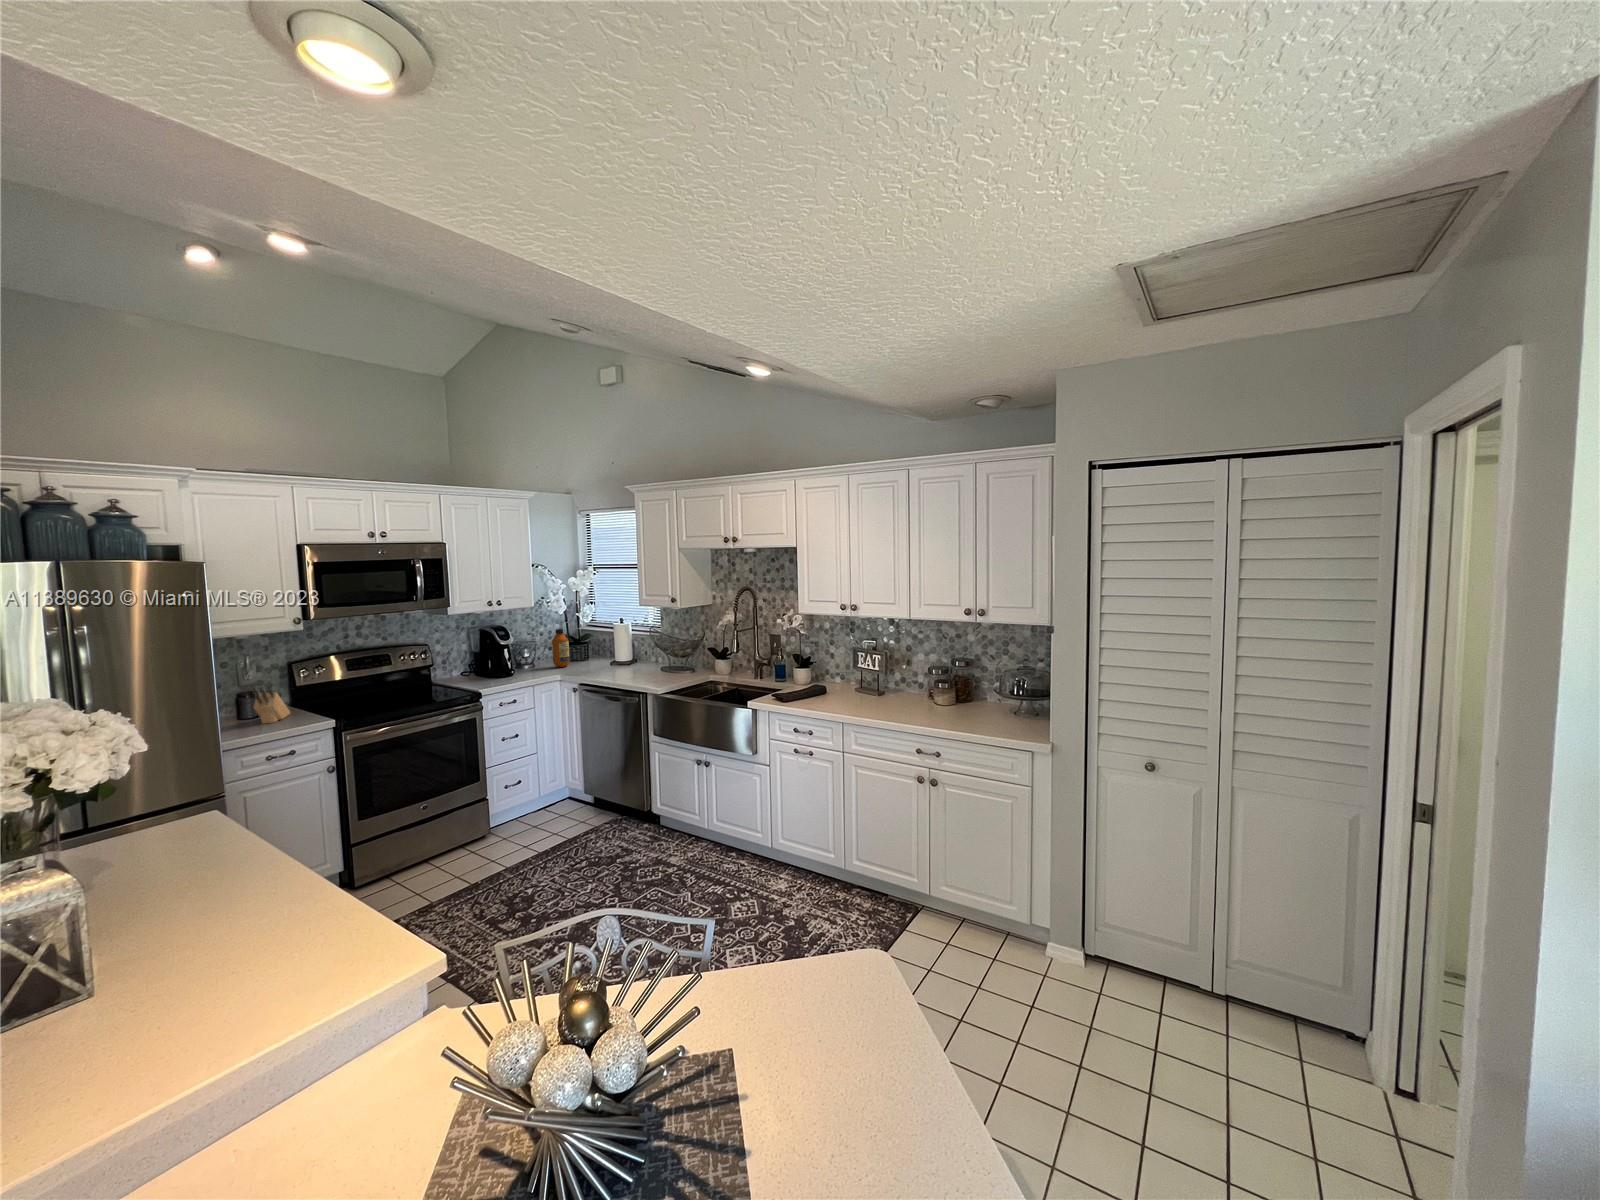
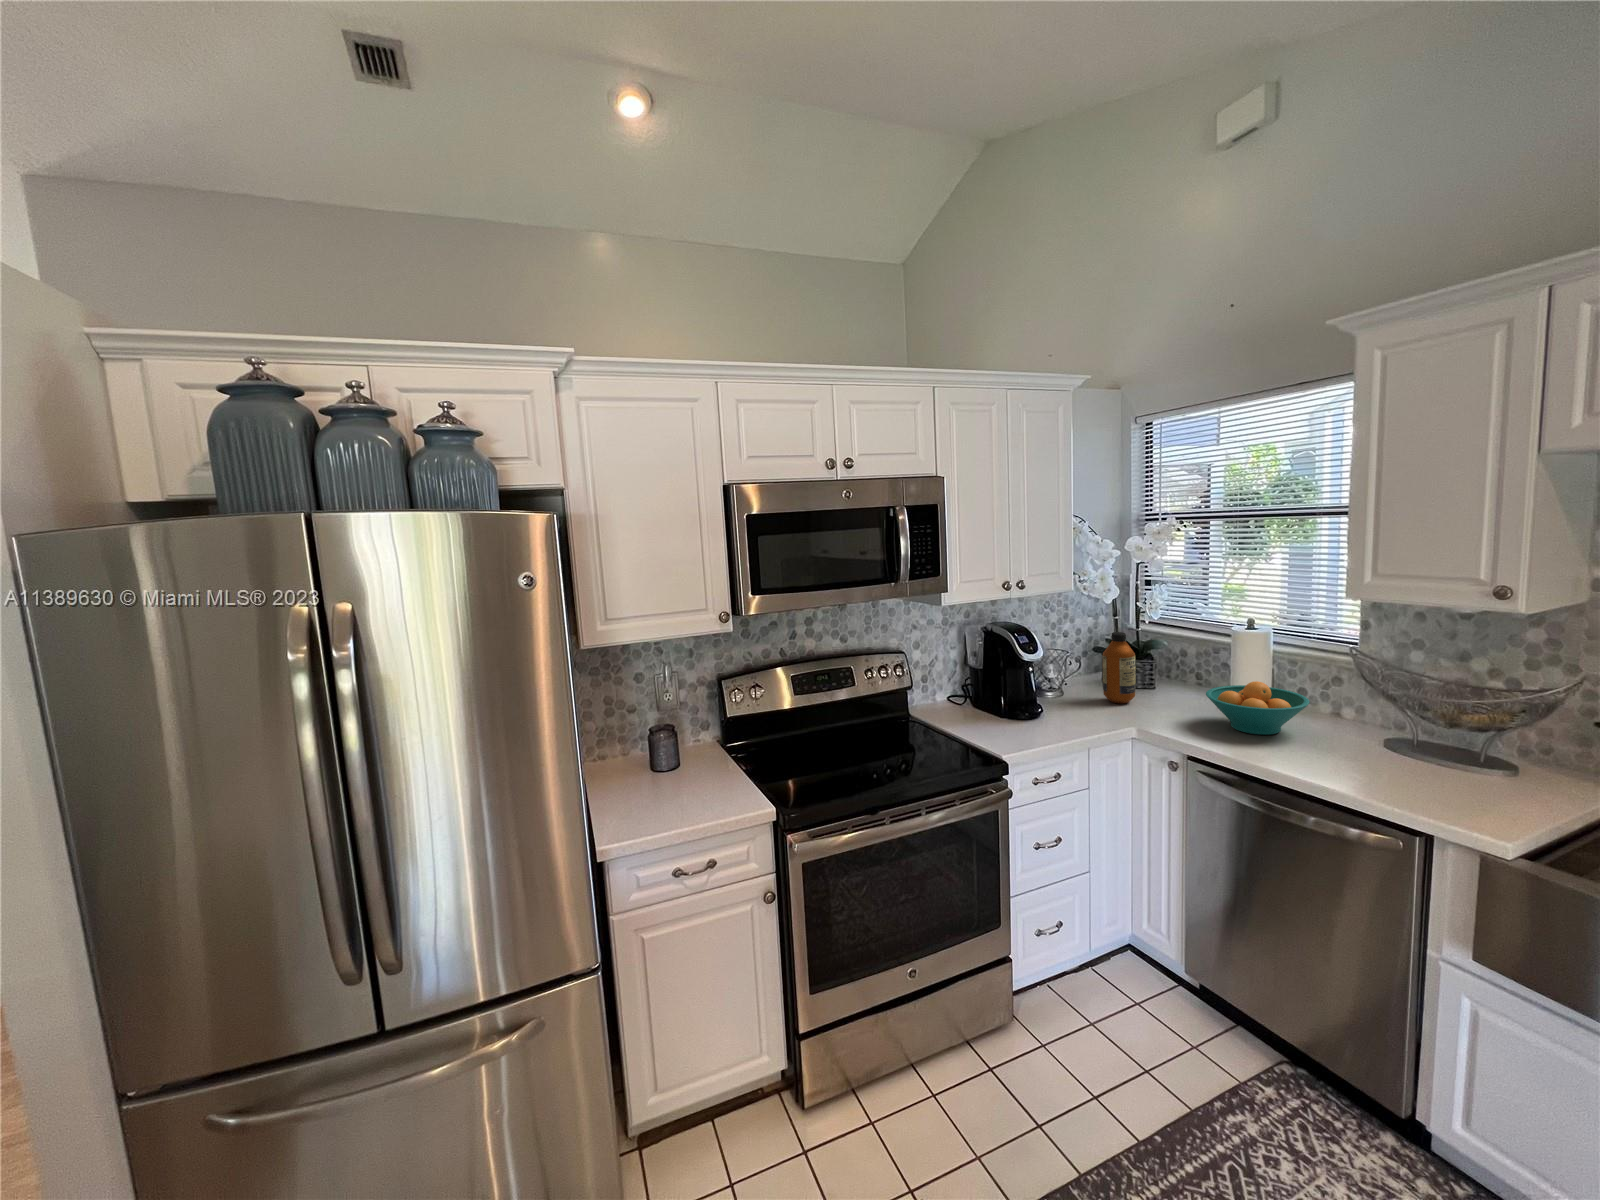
fruit bowl: none [592,647,633,671] -> present [1206,681,1310,735]
knife block: present [251,686,290,724] -> none [654,737,714,799]

